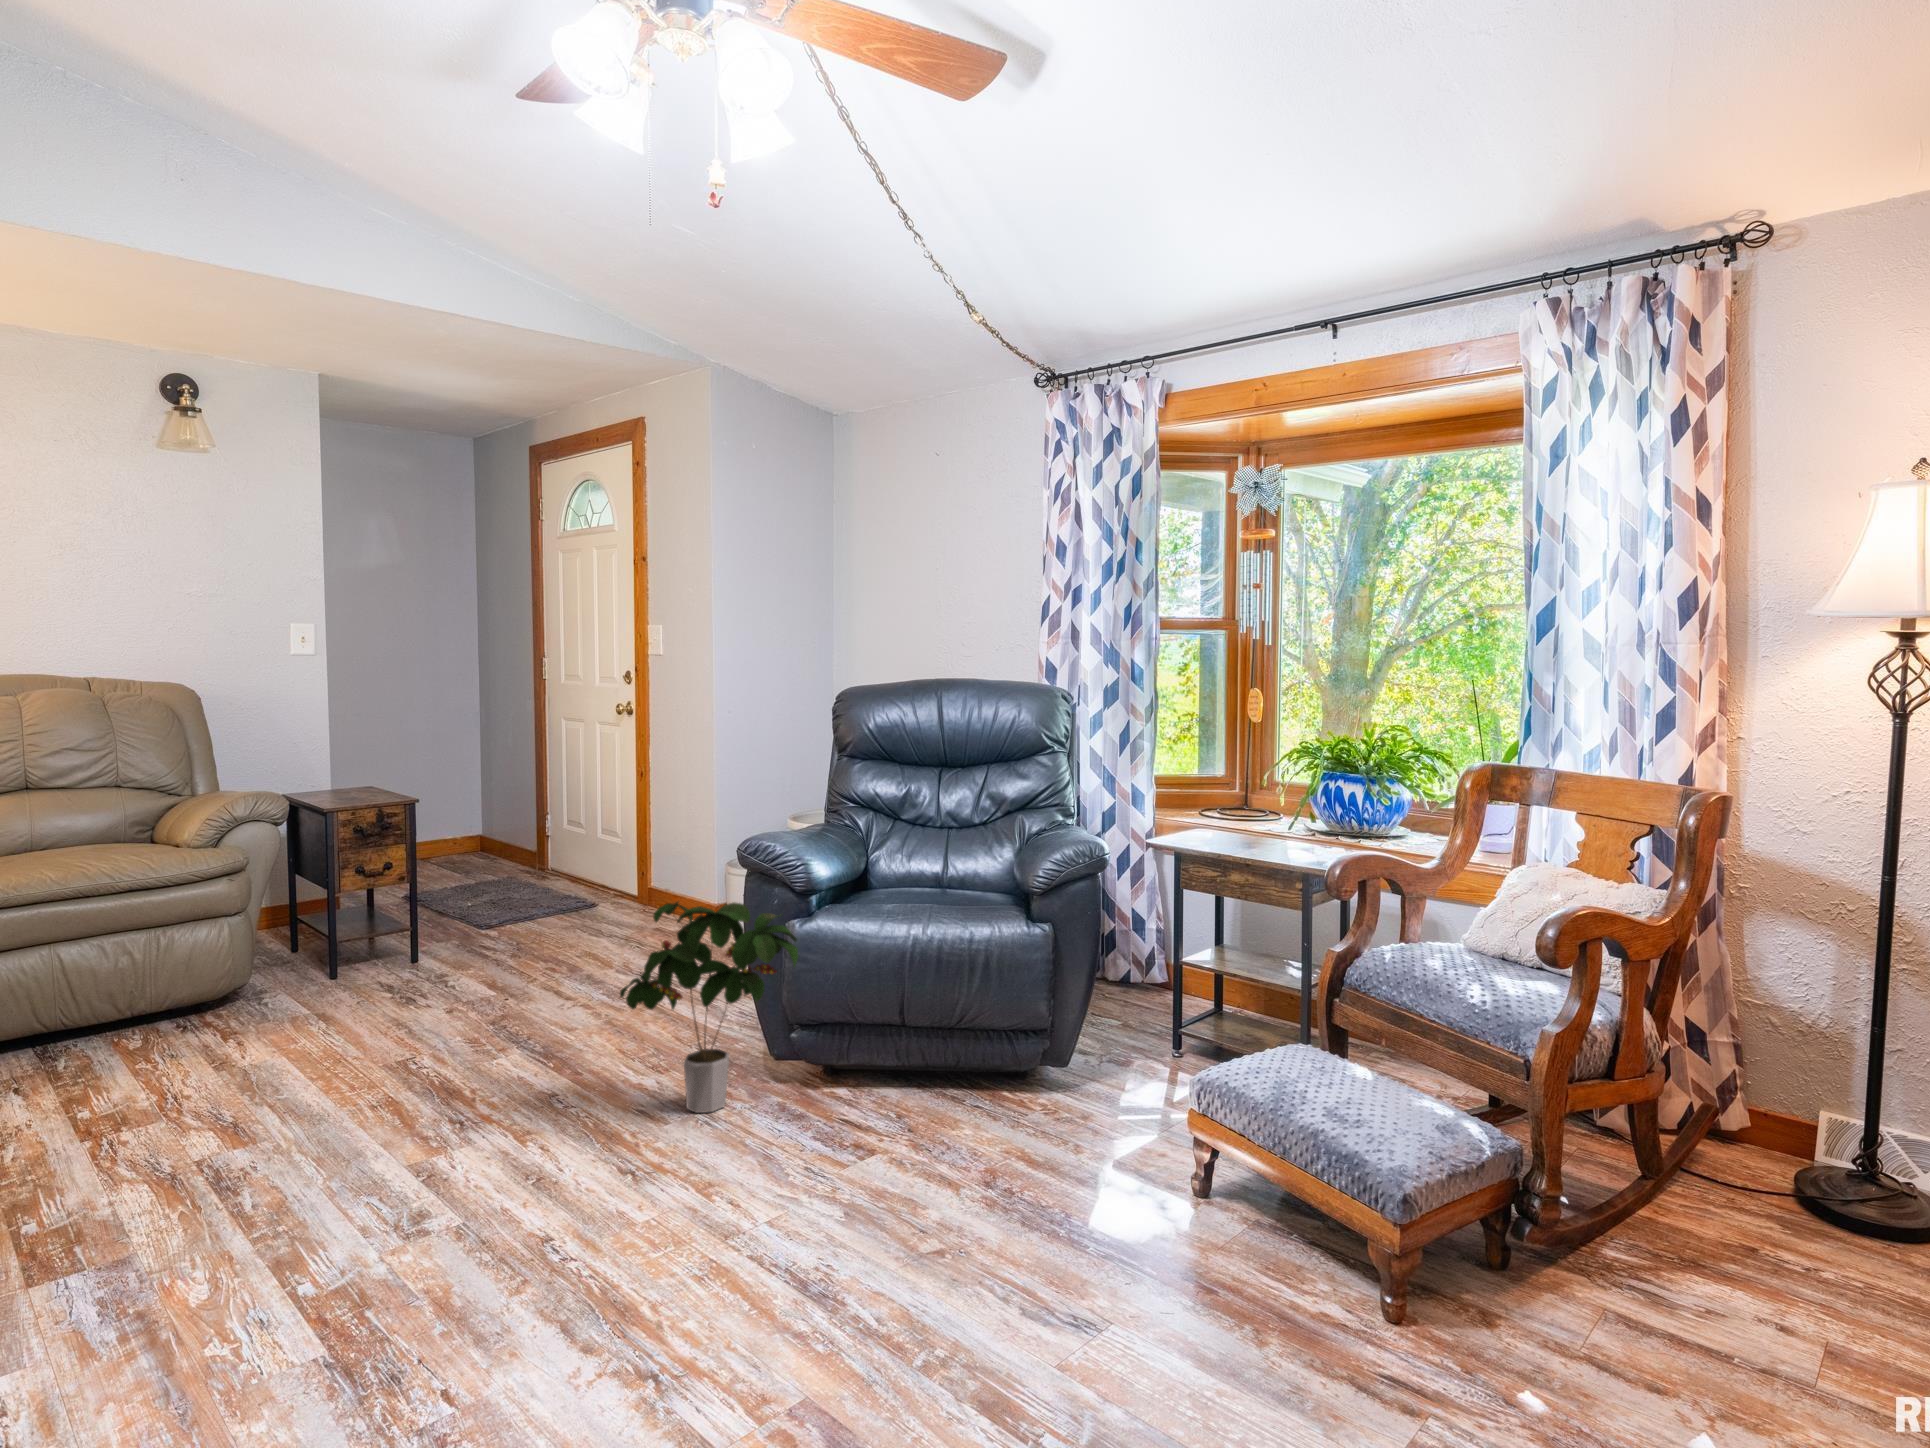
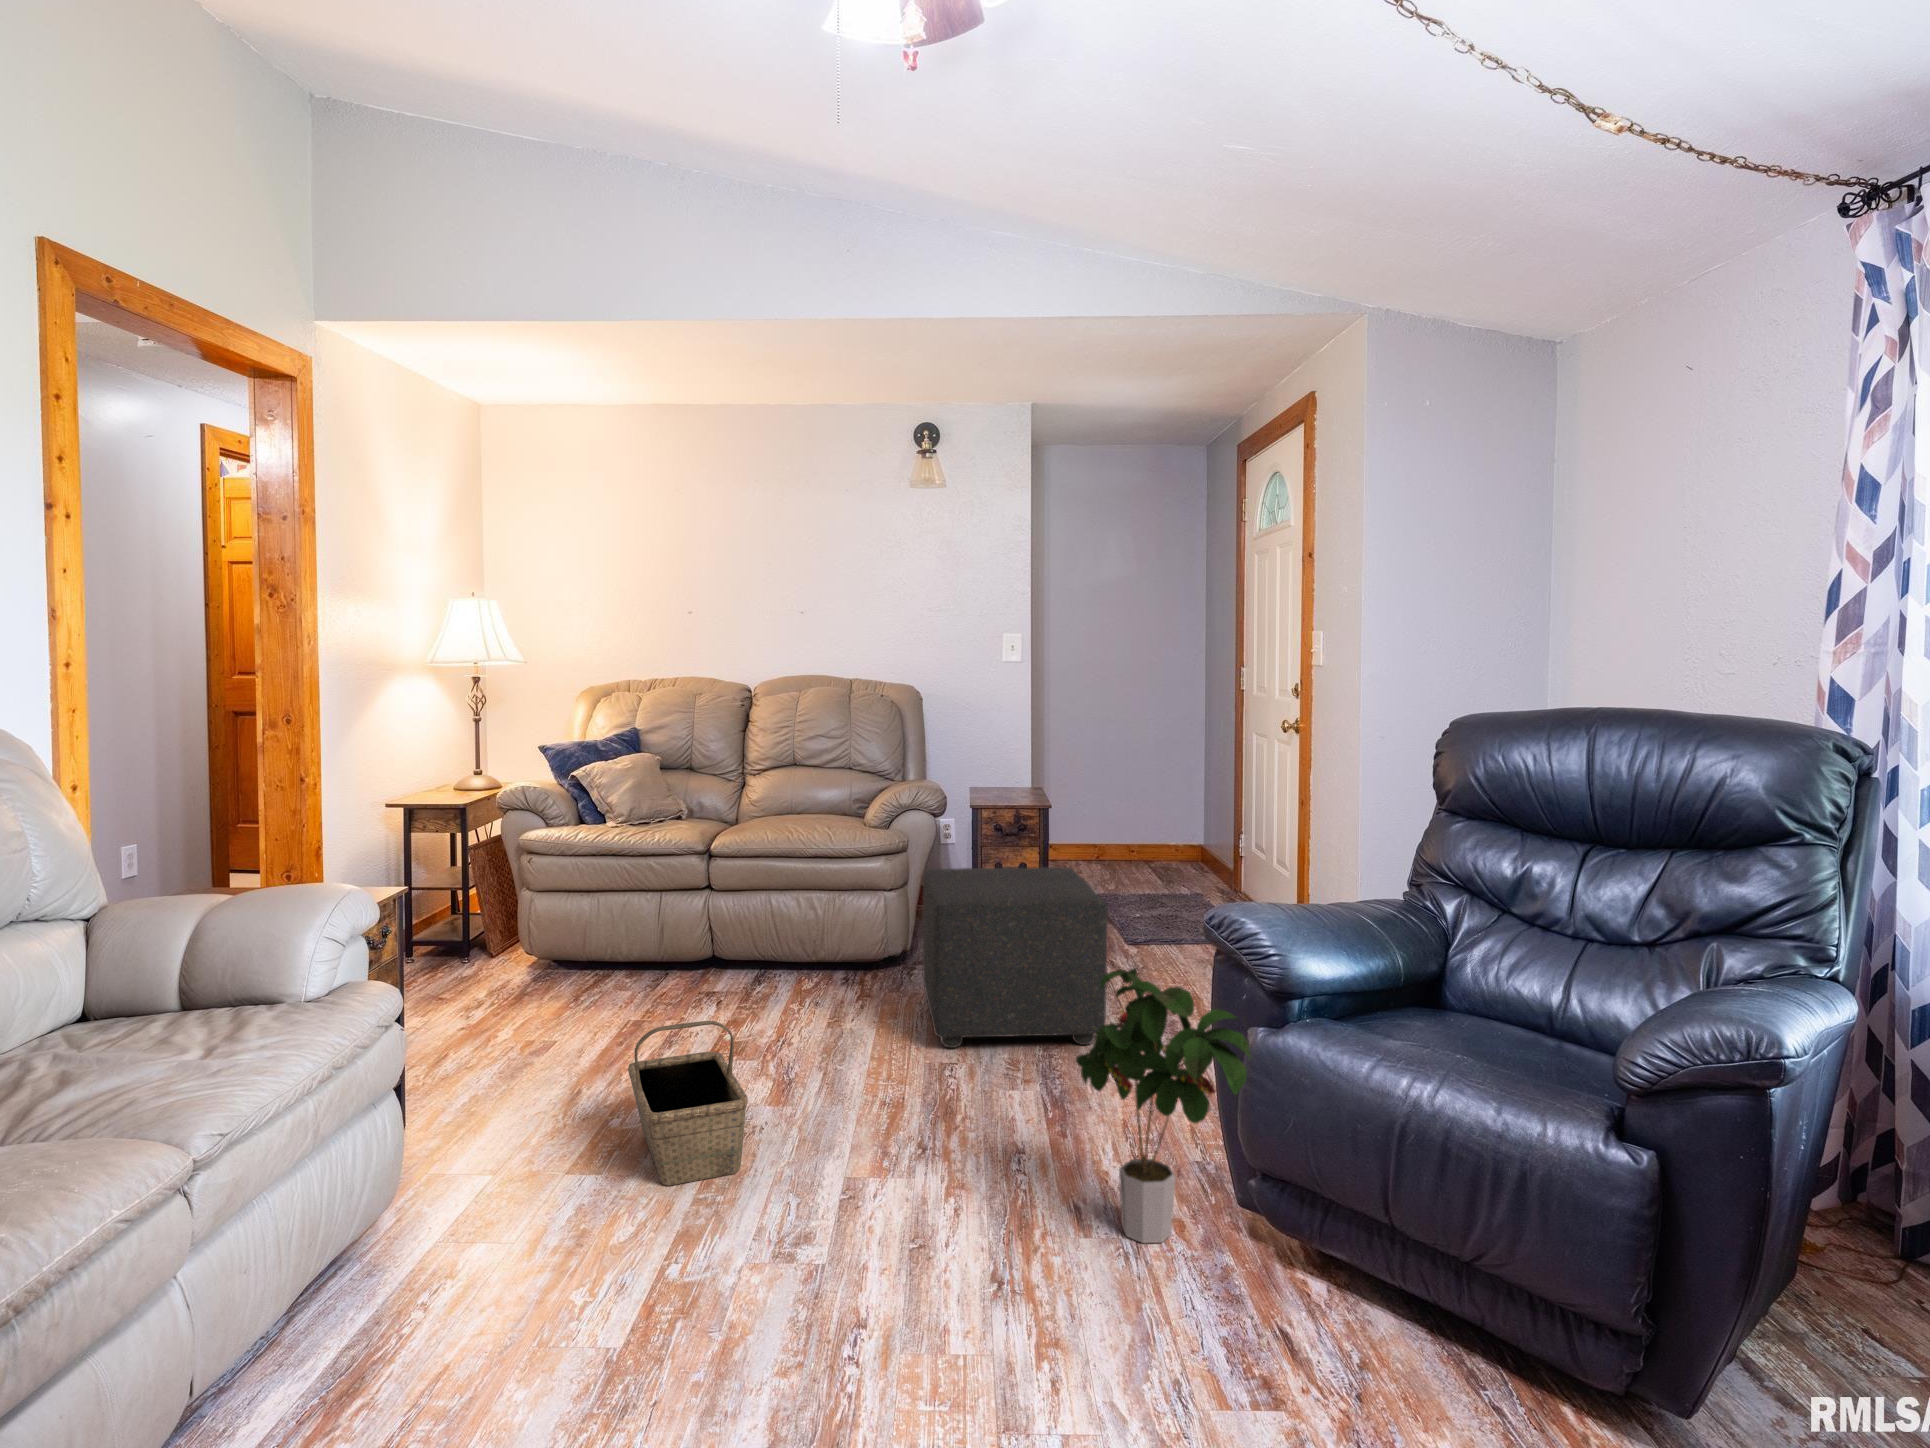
ottoman: none [305,855,549,1049] -> present [922,867,1108,1048]
basket: none [64,1058,283,1246] -> present [628,1021,748,1186]

